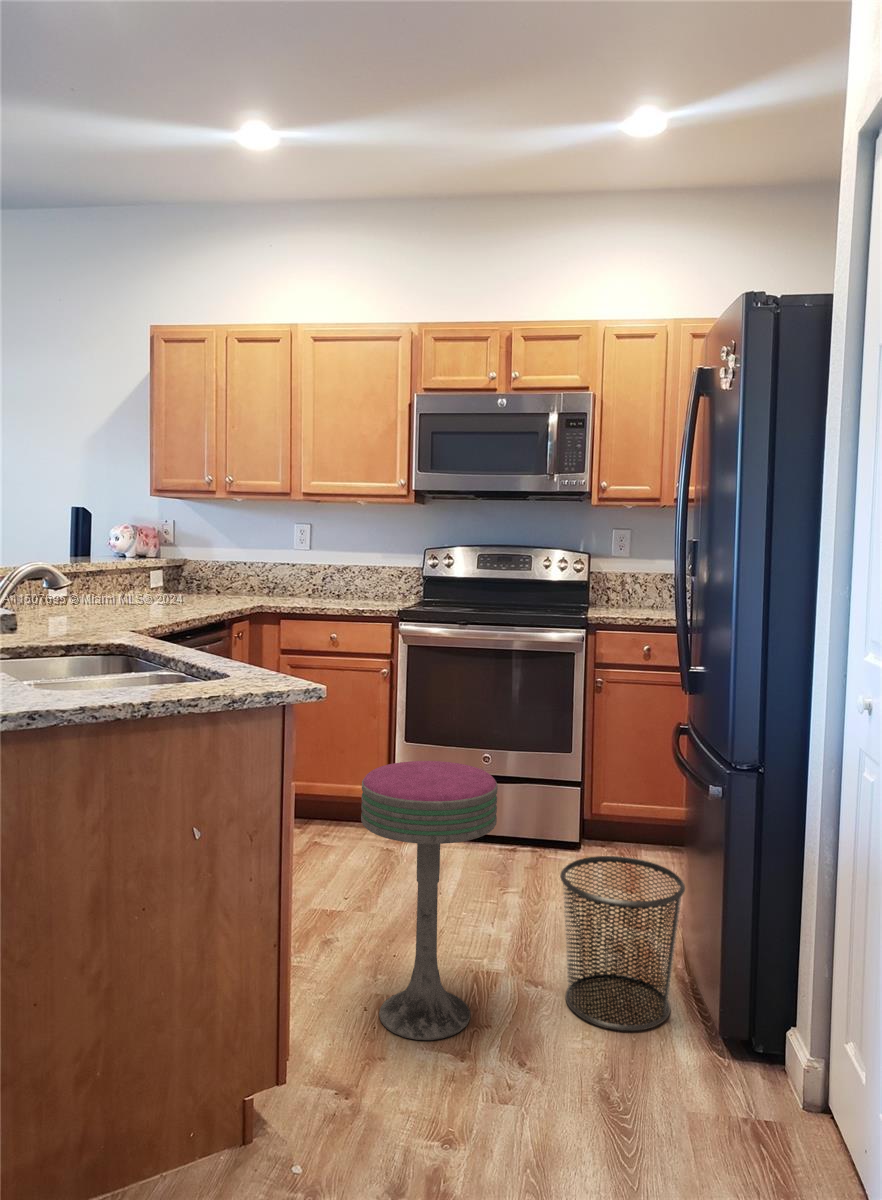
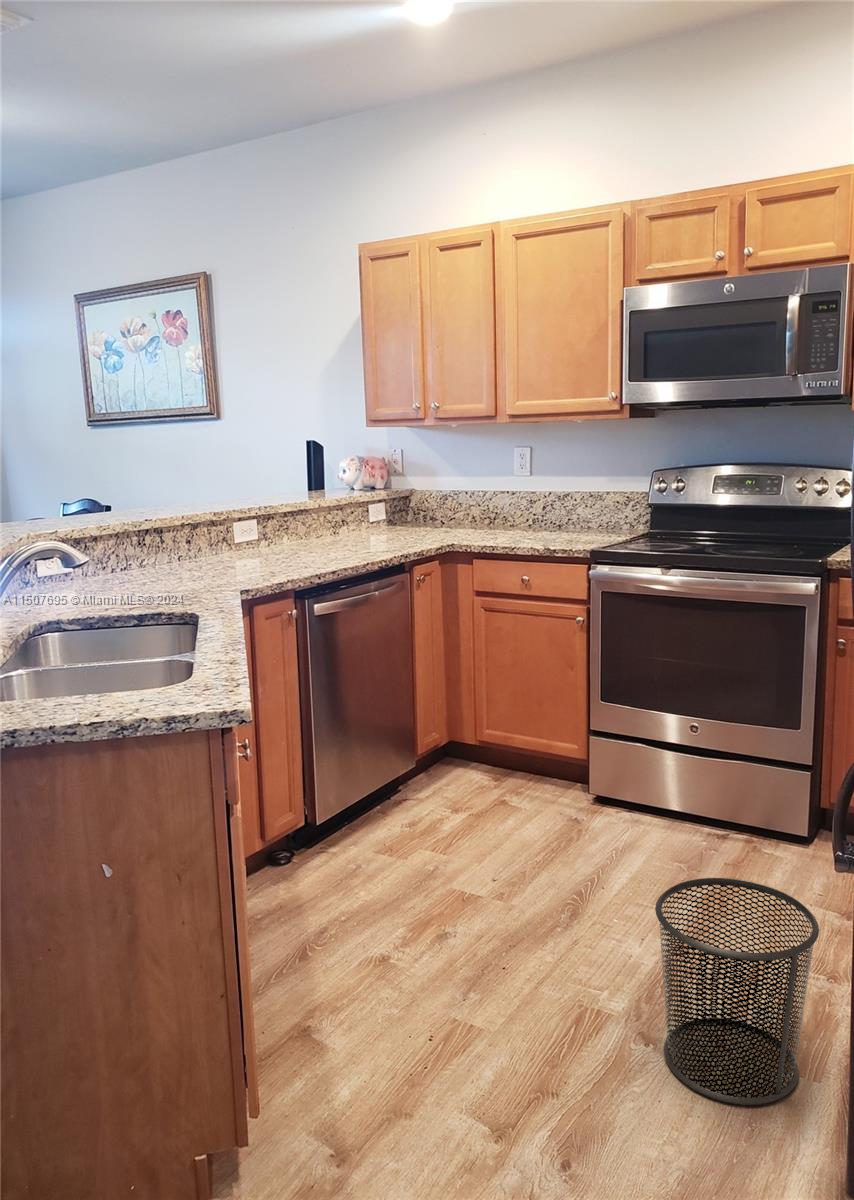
bar stool: present [361,761,498,1040] -> none [412,741,569,1055]

